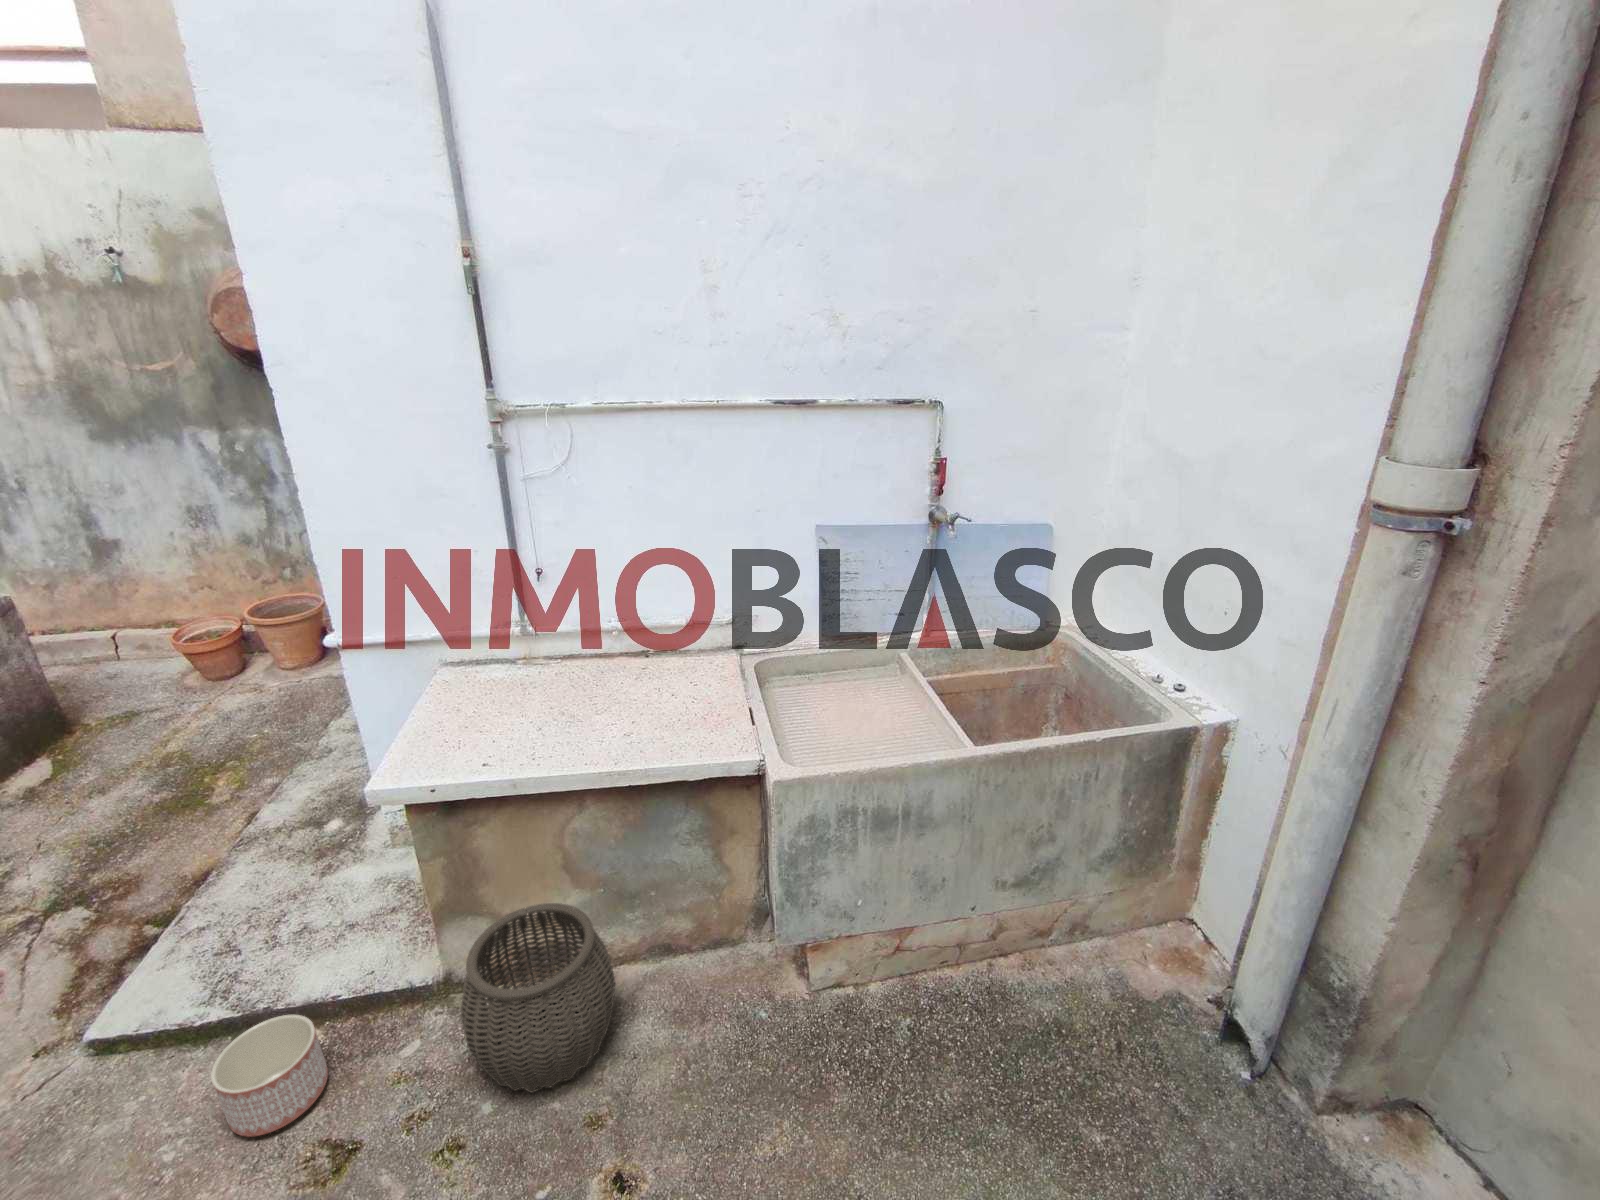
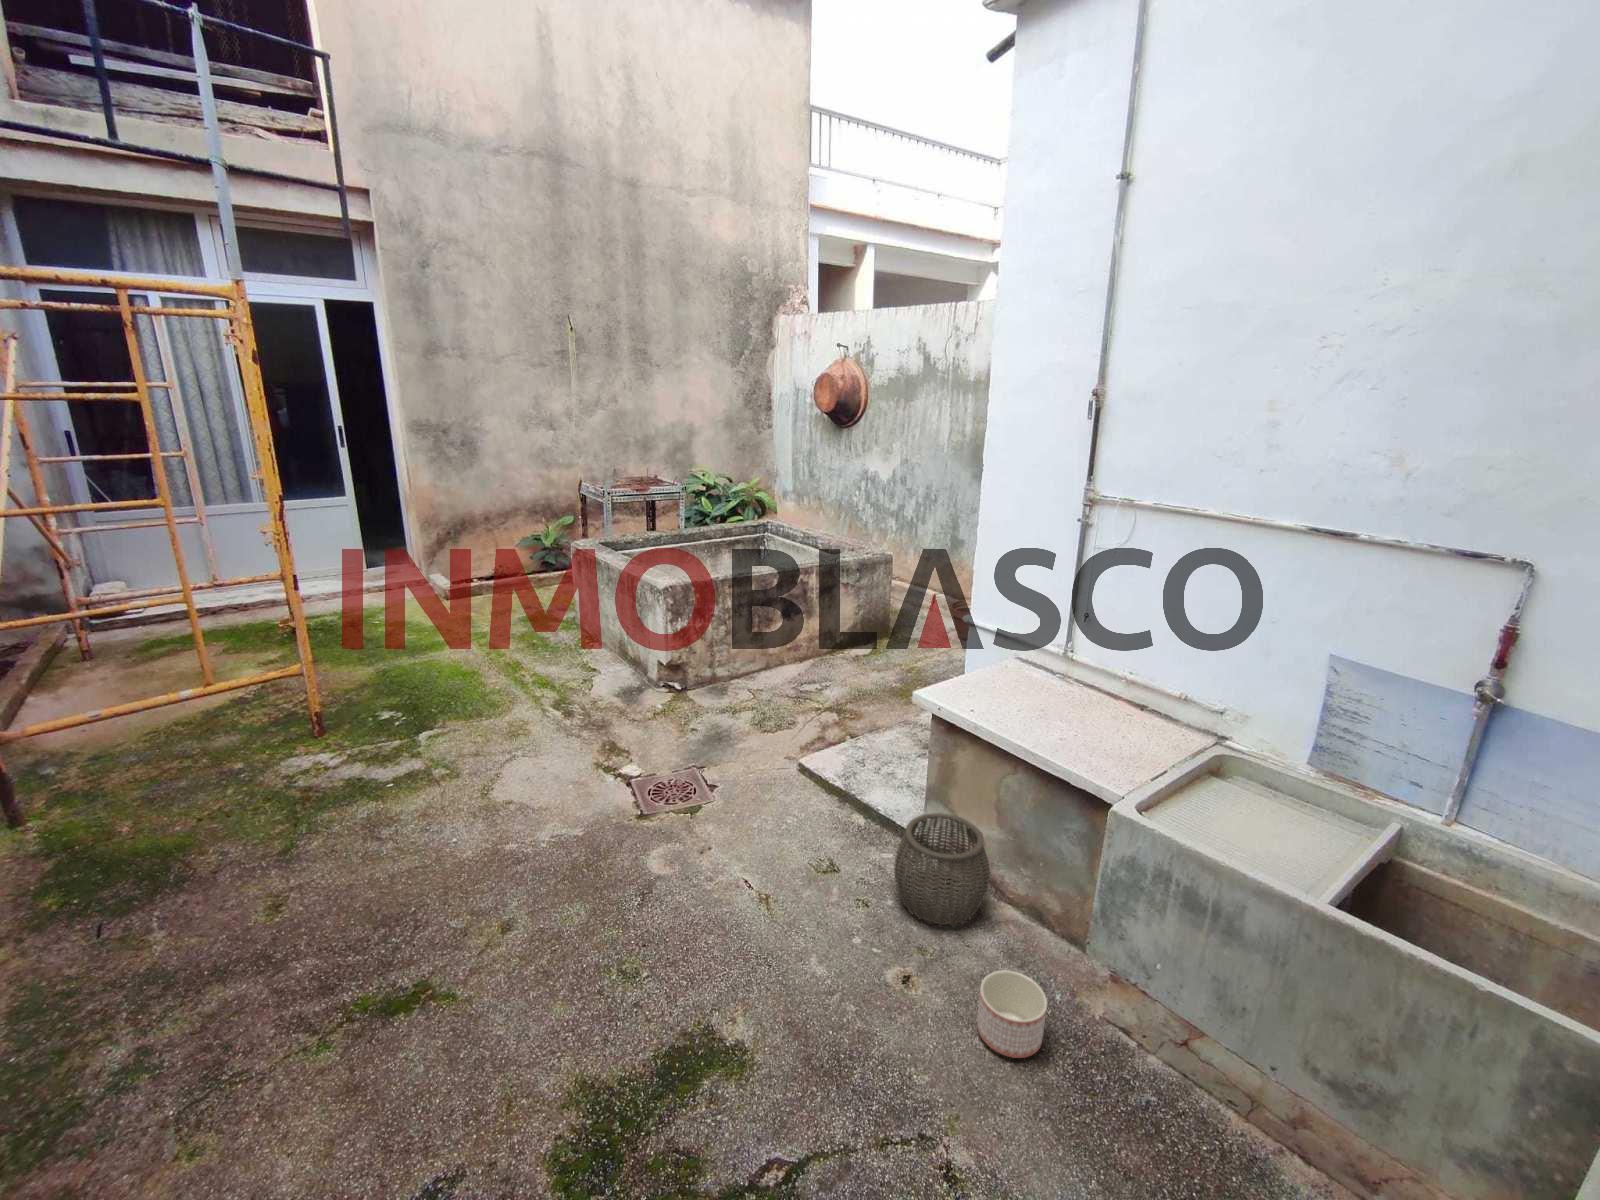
planter: present [211,1015,328,1137] -> present [977,970,1047,1058]

